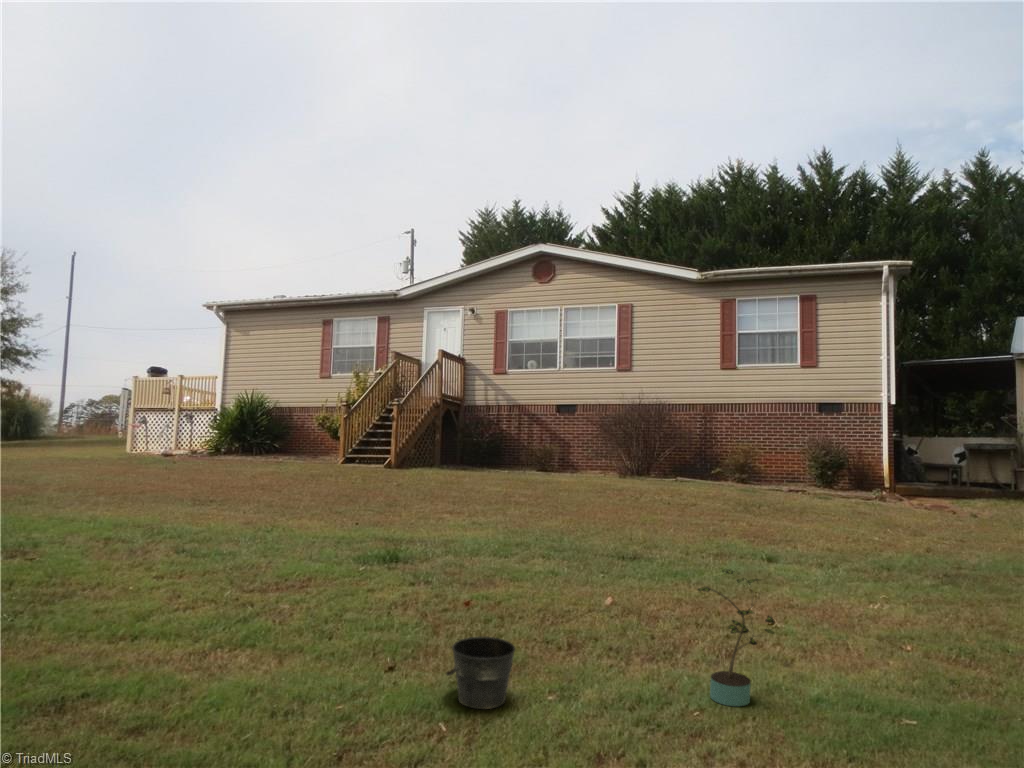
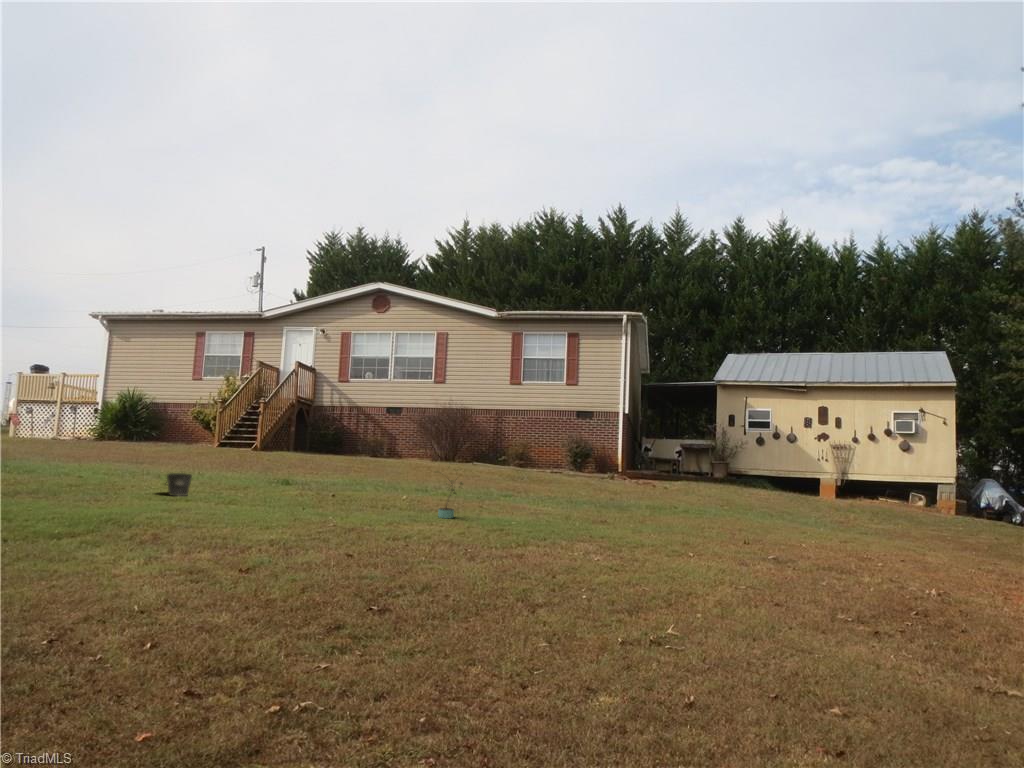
bucket: present [446,637,515,709] -> present [165,473,192,496]

